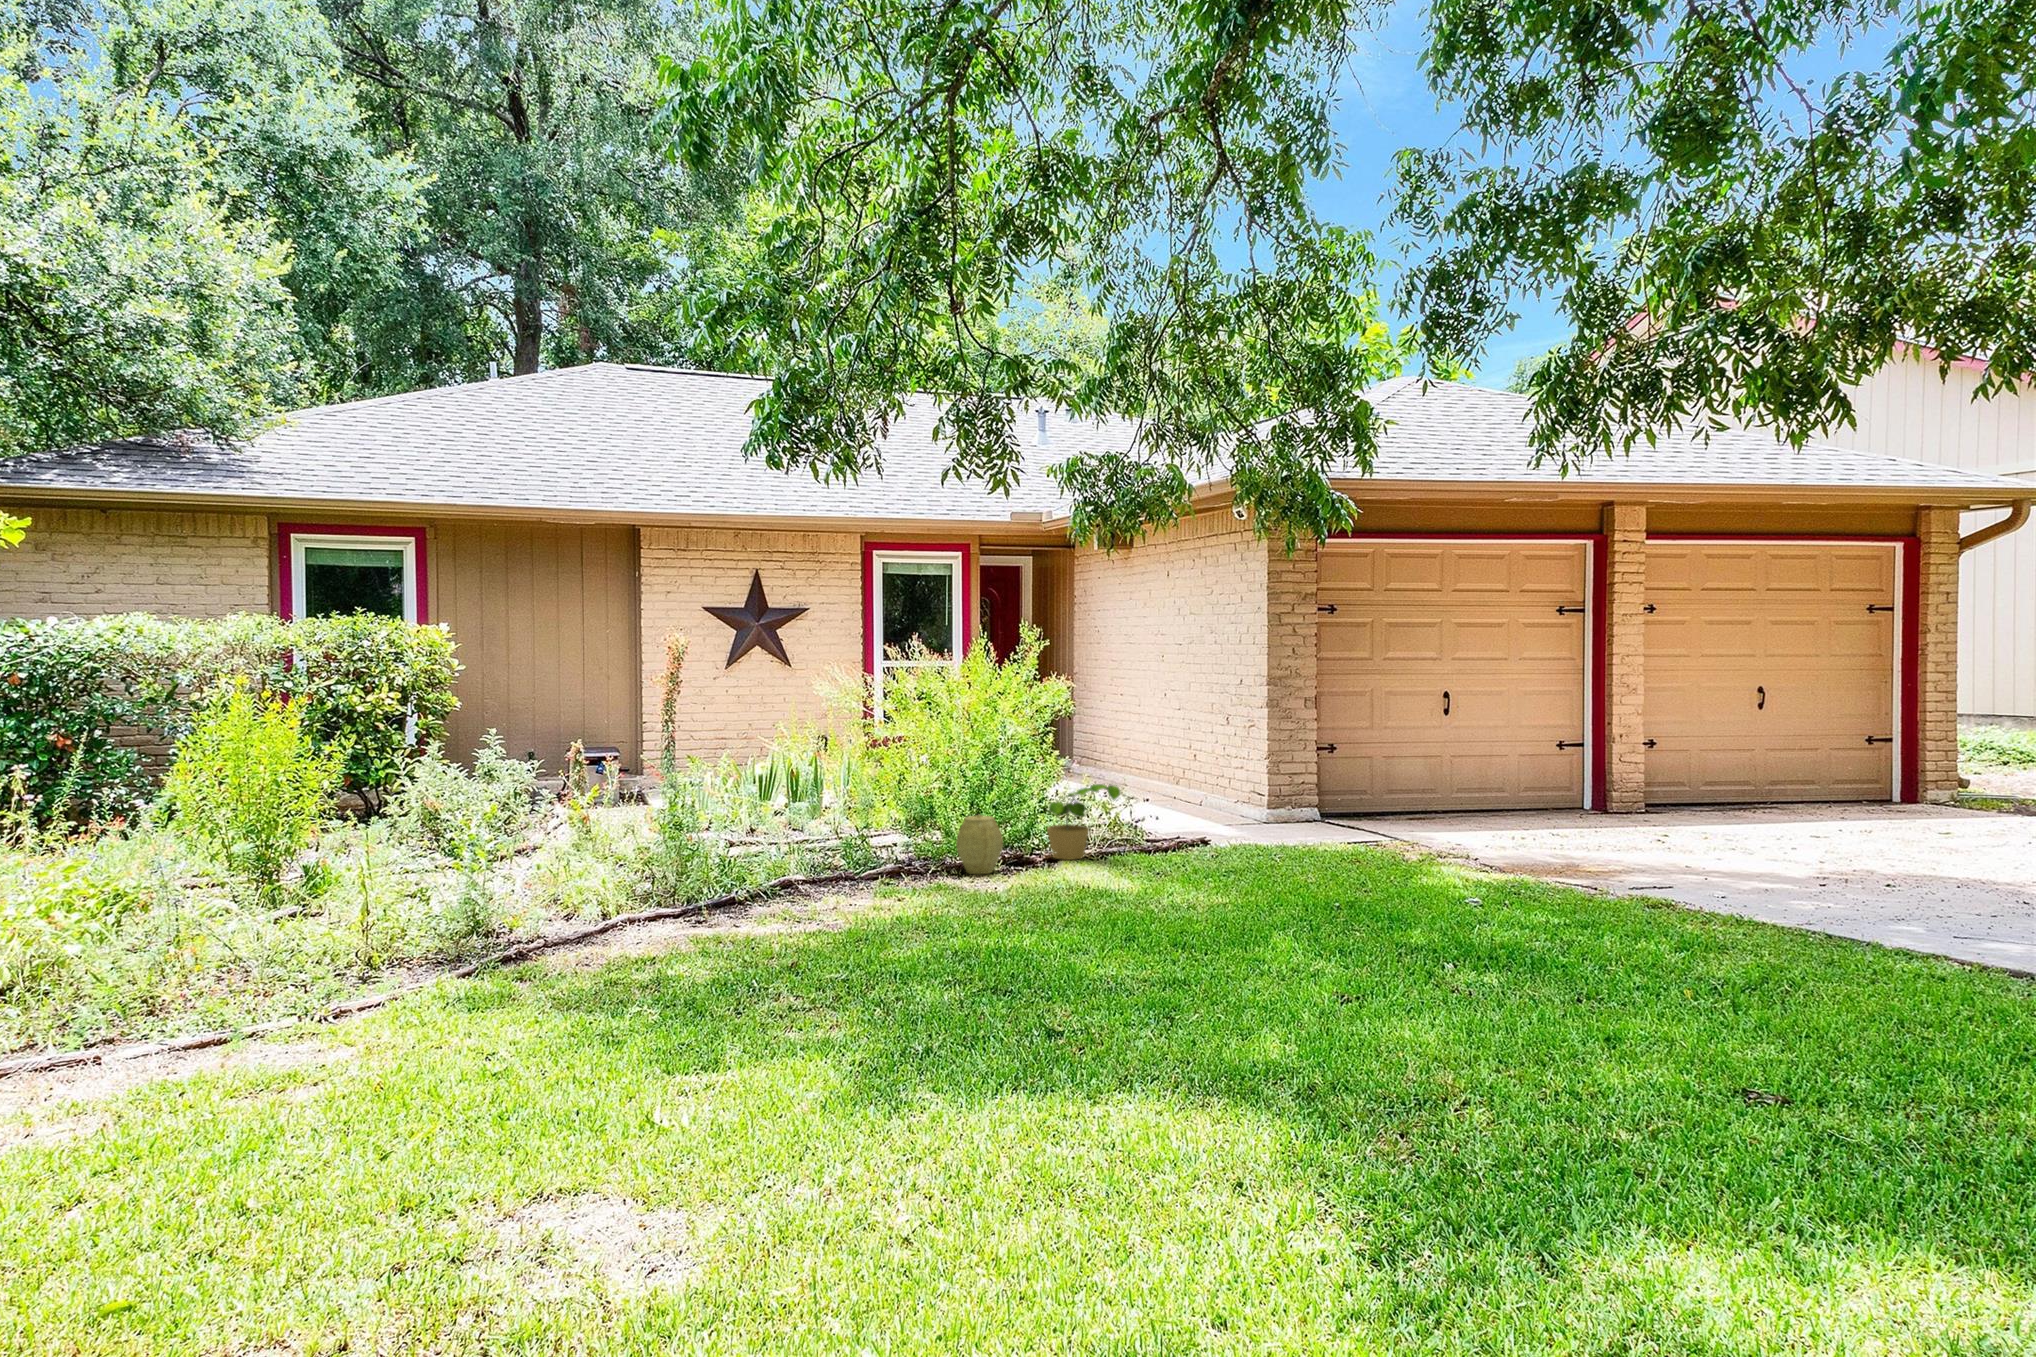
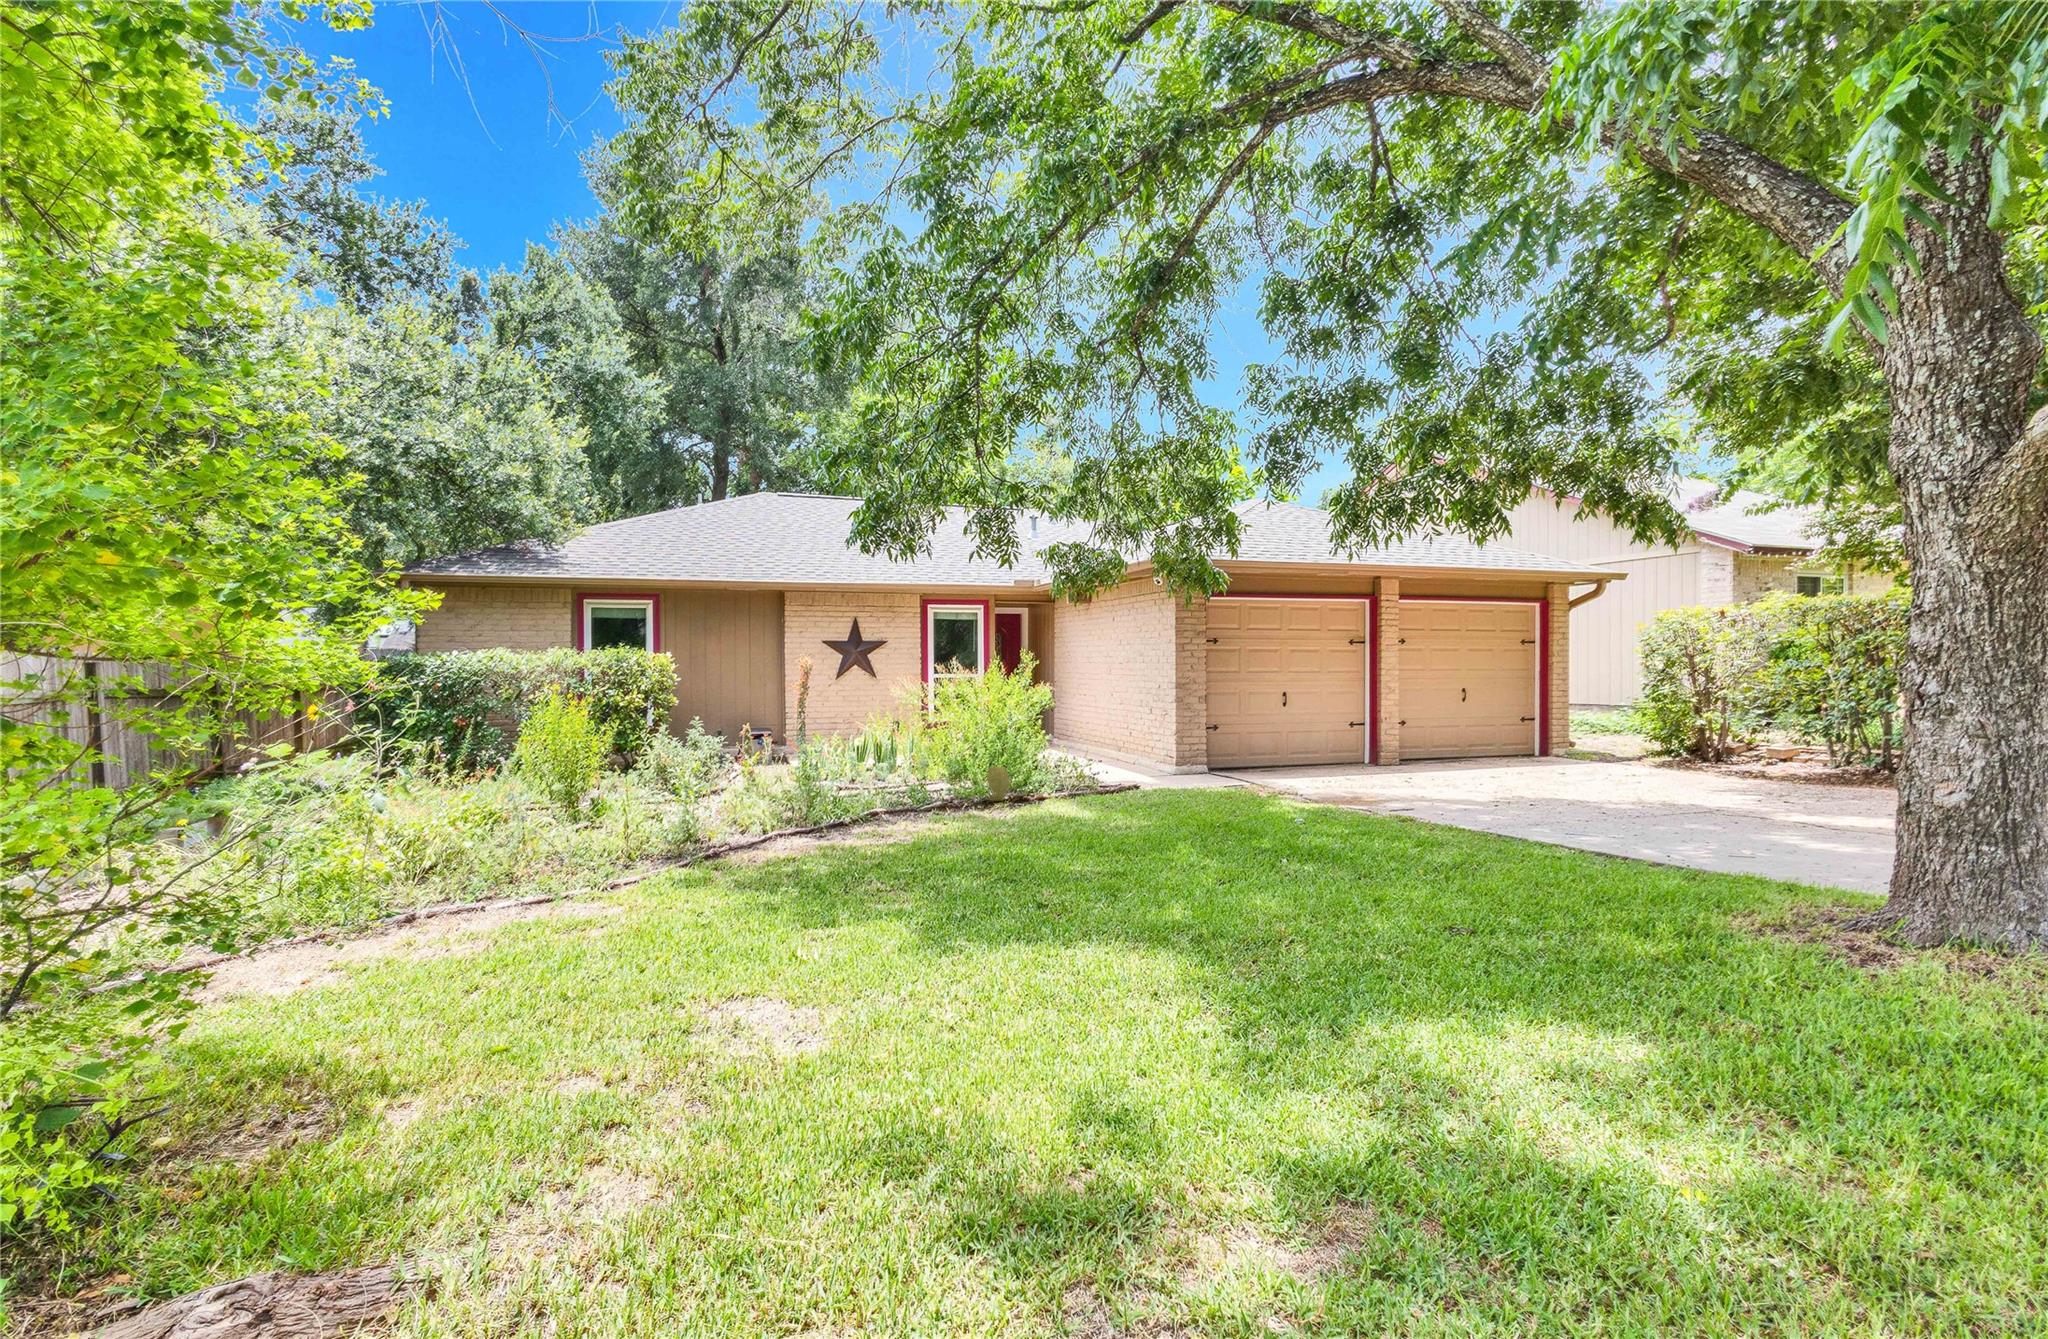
potted plant: present [1047,784,1120,860] -> none [1037,746,1084,792]

